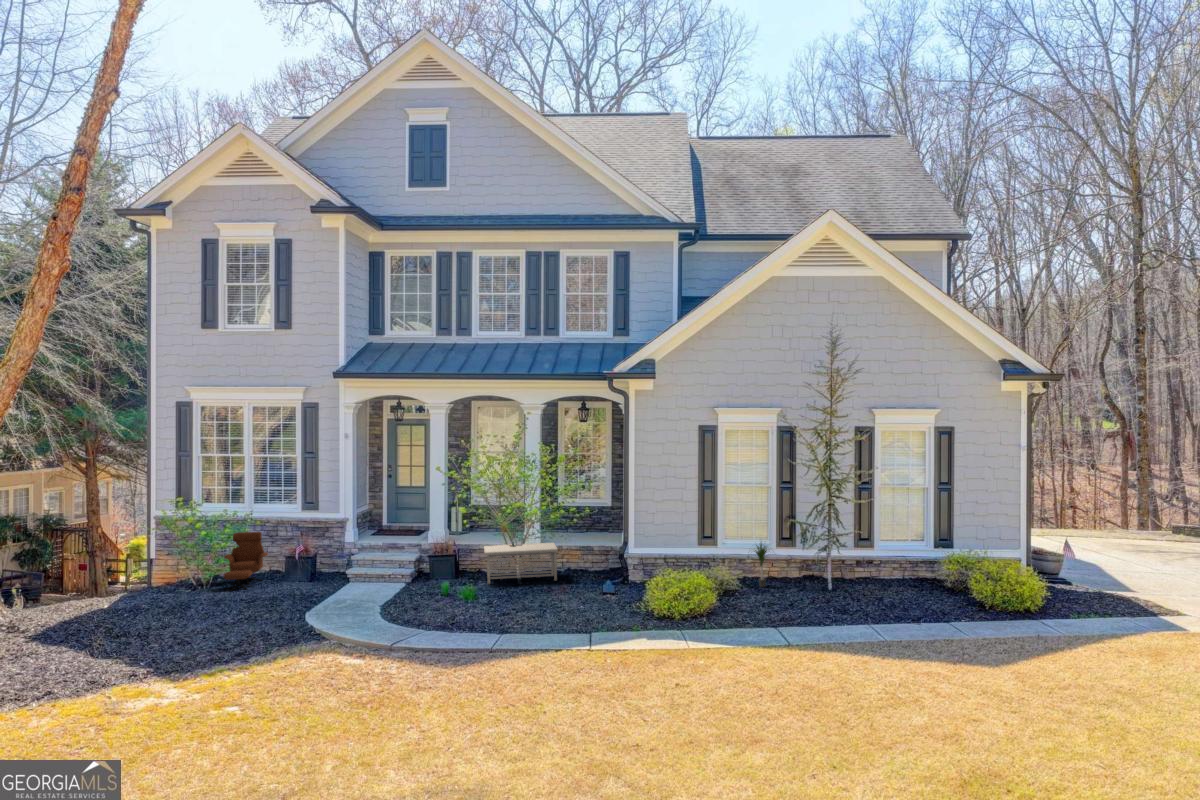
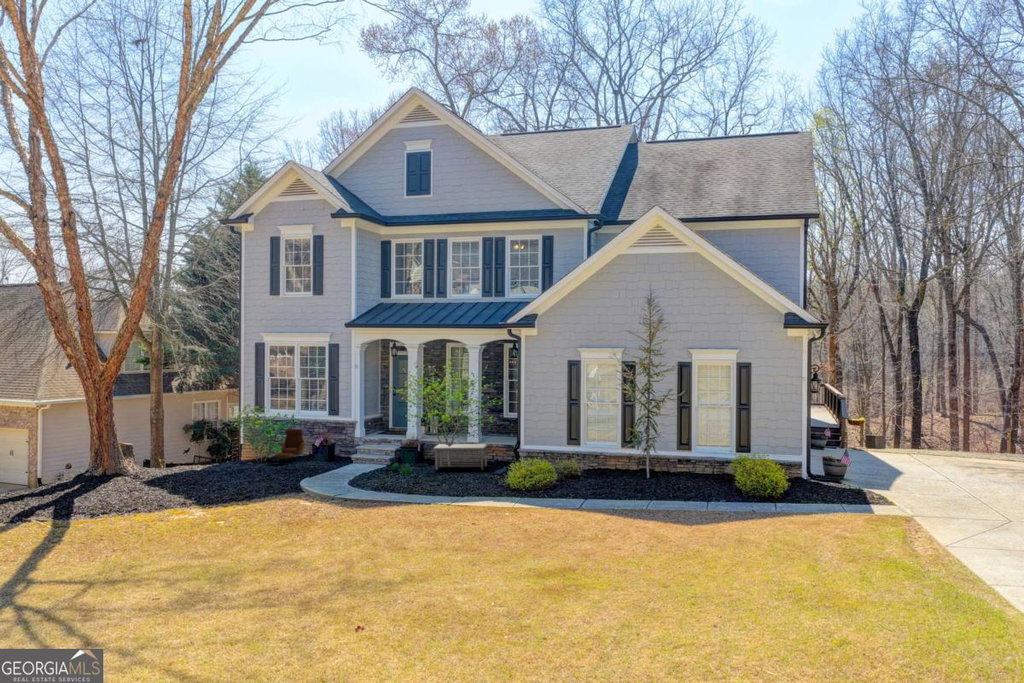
potted plant: present [754,543,767,587] -> none [606,444,630,481]

